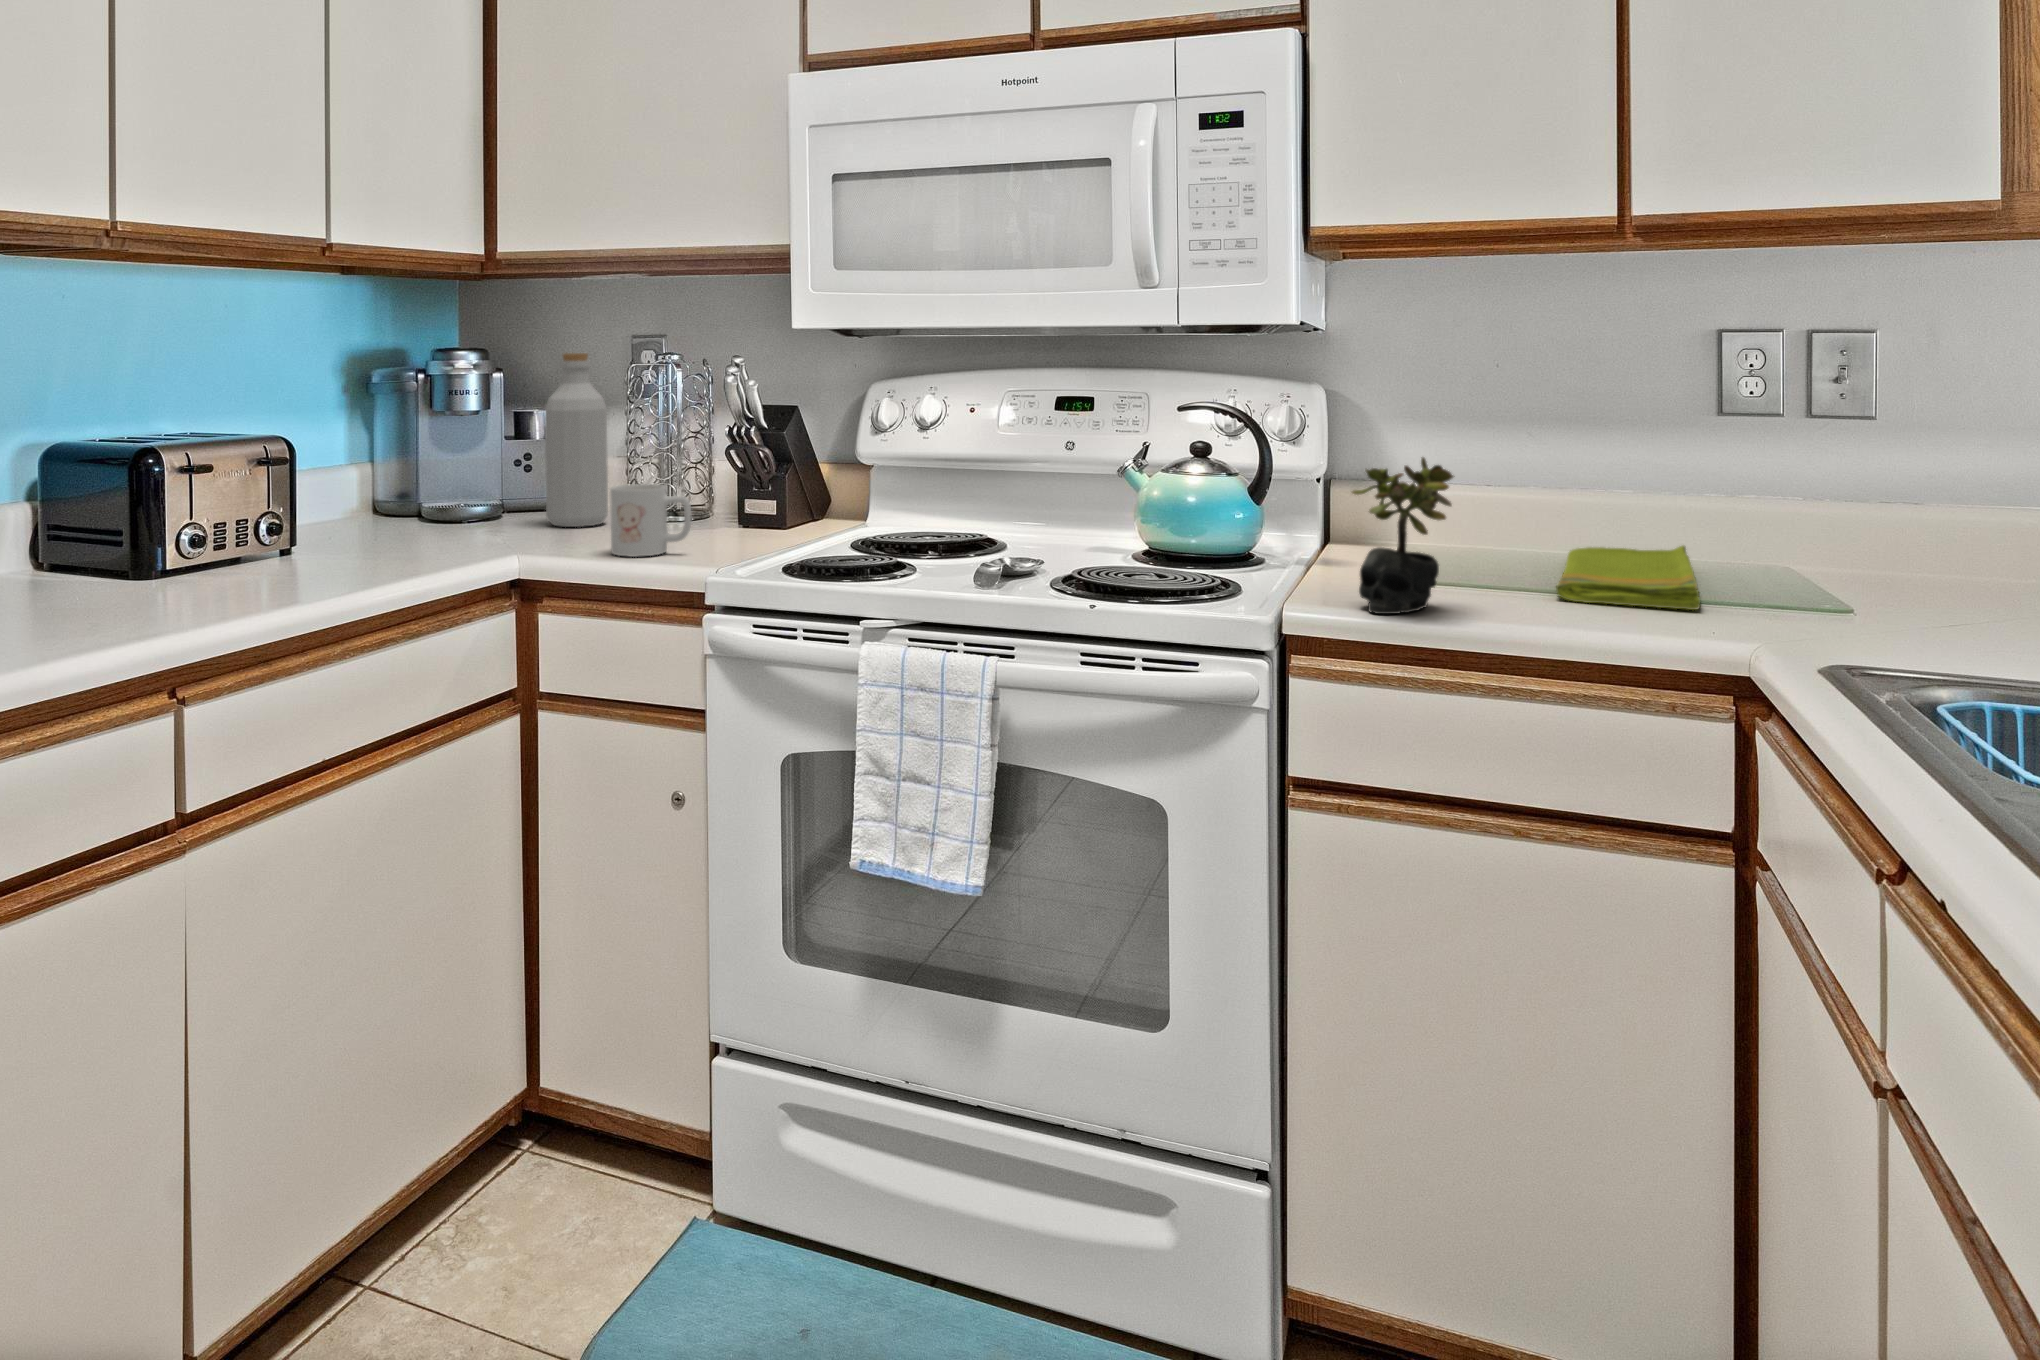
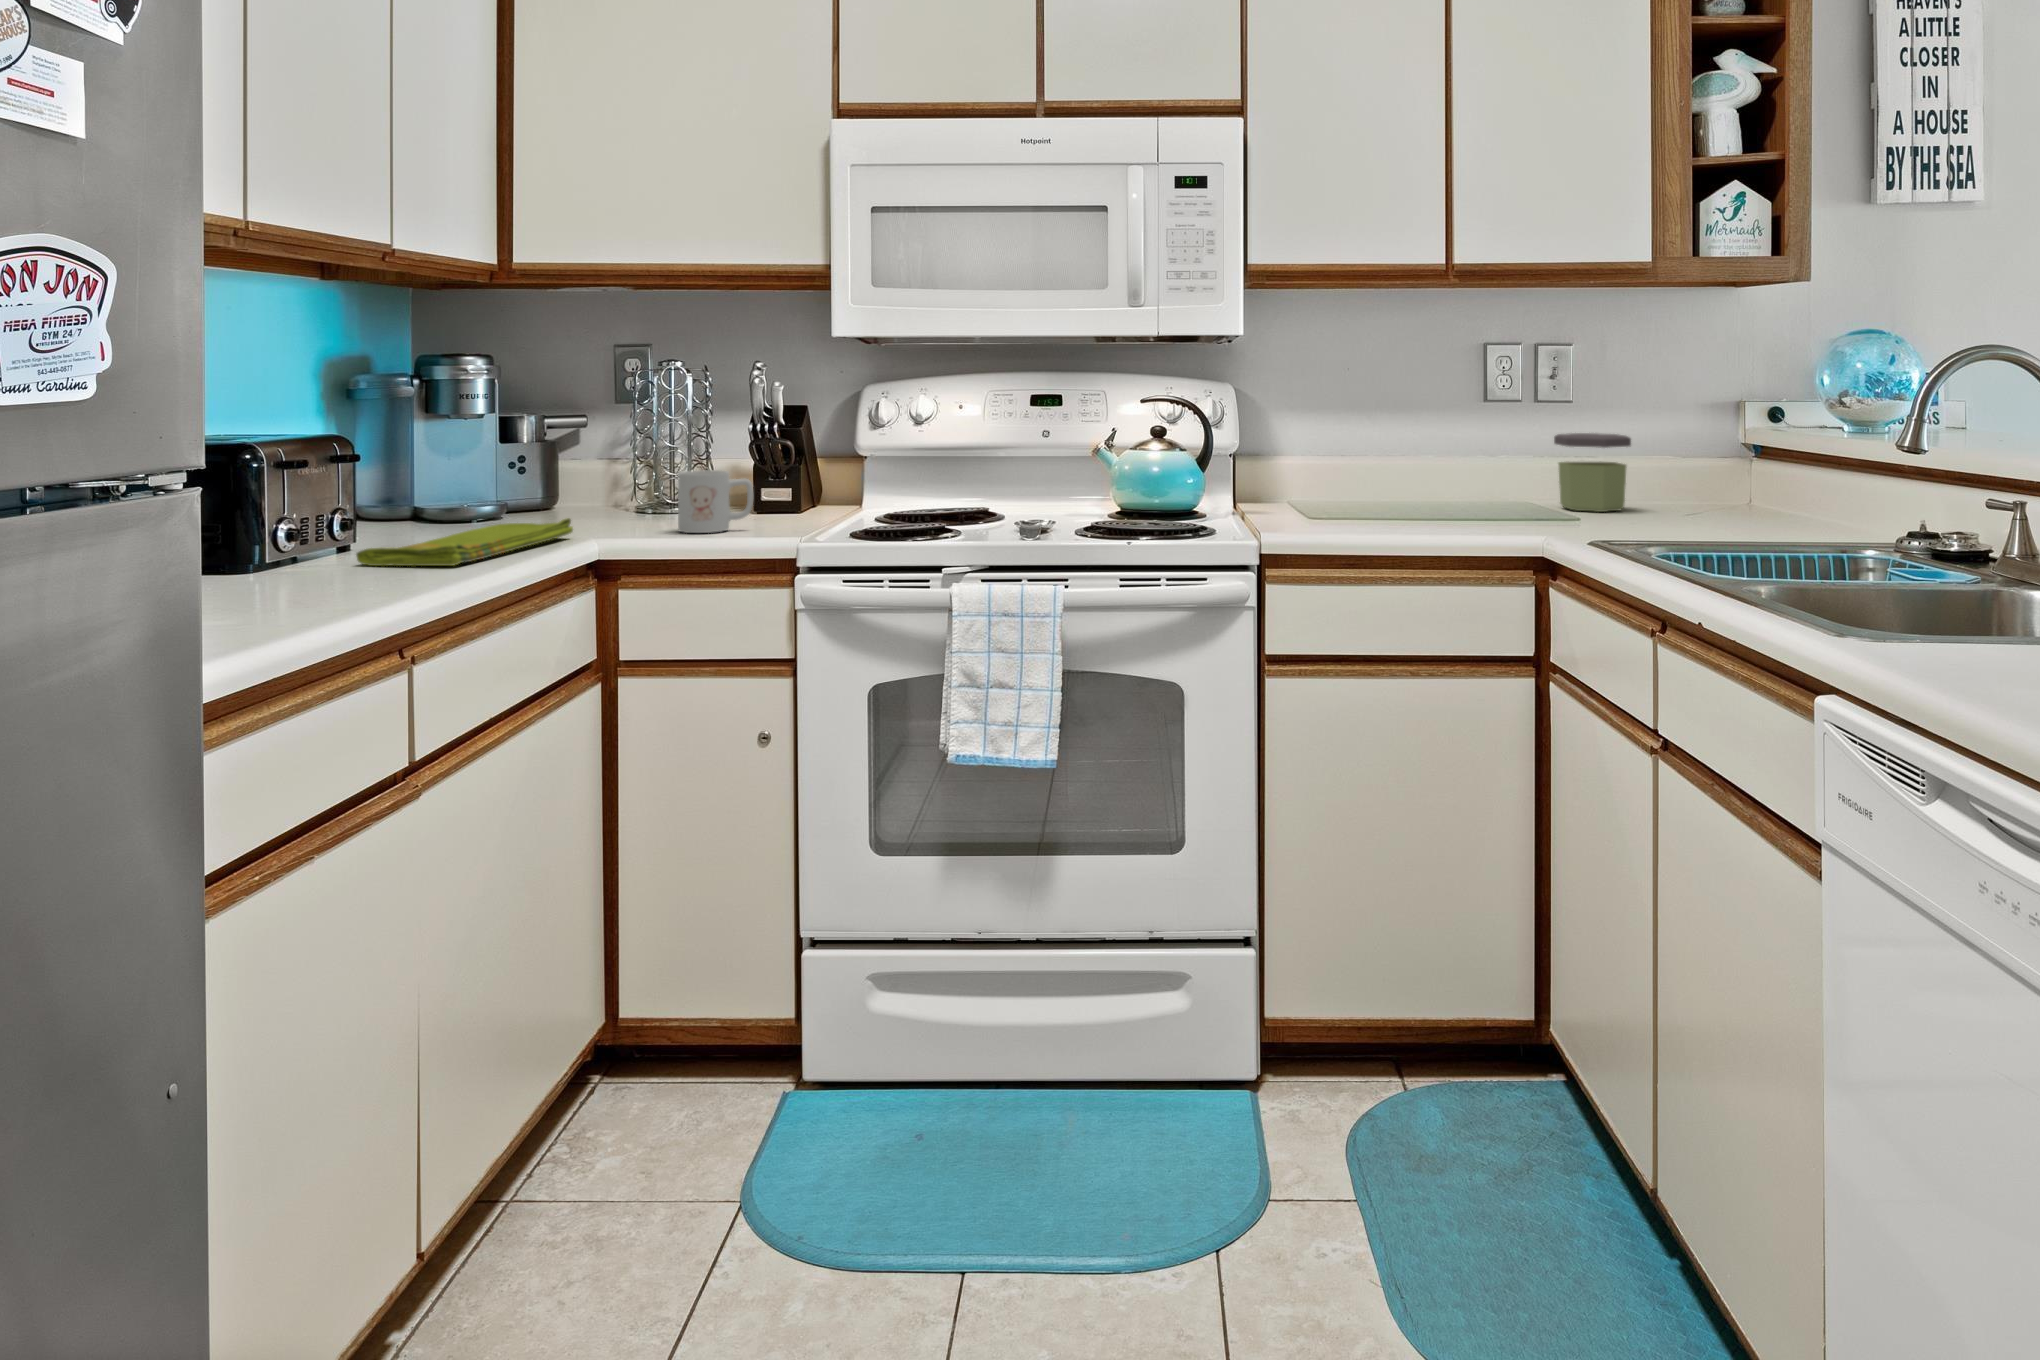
bottle: present [545,353,608,527] -> none [562,356,623,518]
succulent plant: present [1352,457,1453,614] -> none [1295,427,1363,537]
jar: none [1835,464,1974,590] -> present [1554,433,1631,512]
dish towel: present [1556,546,1700,610] -> present [356,518,573,566]

